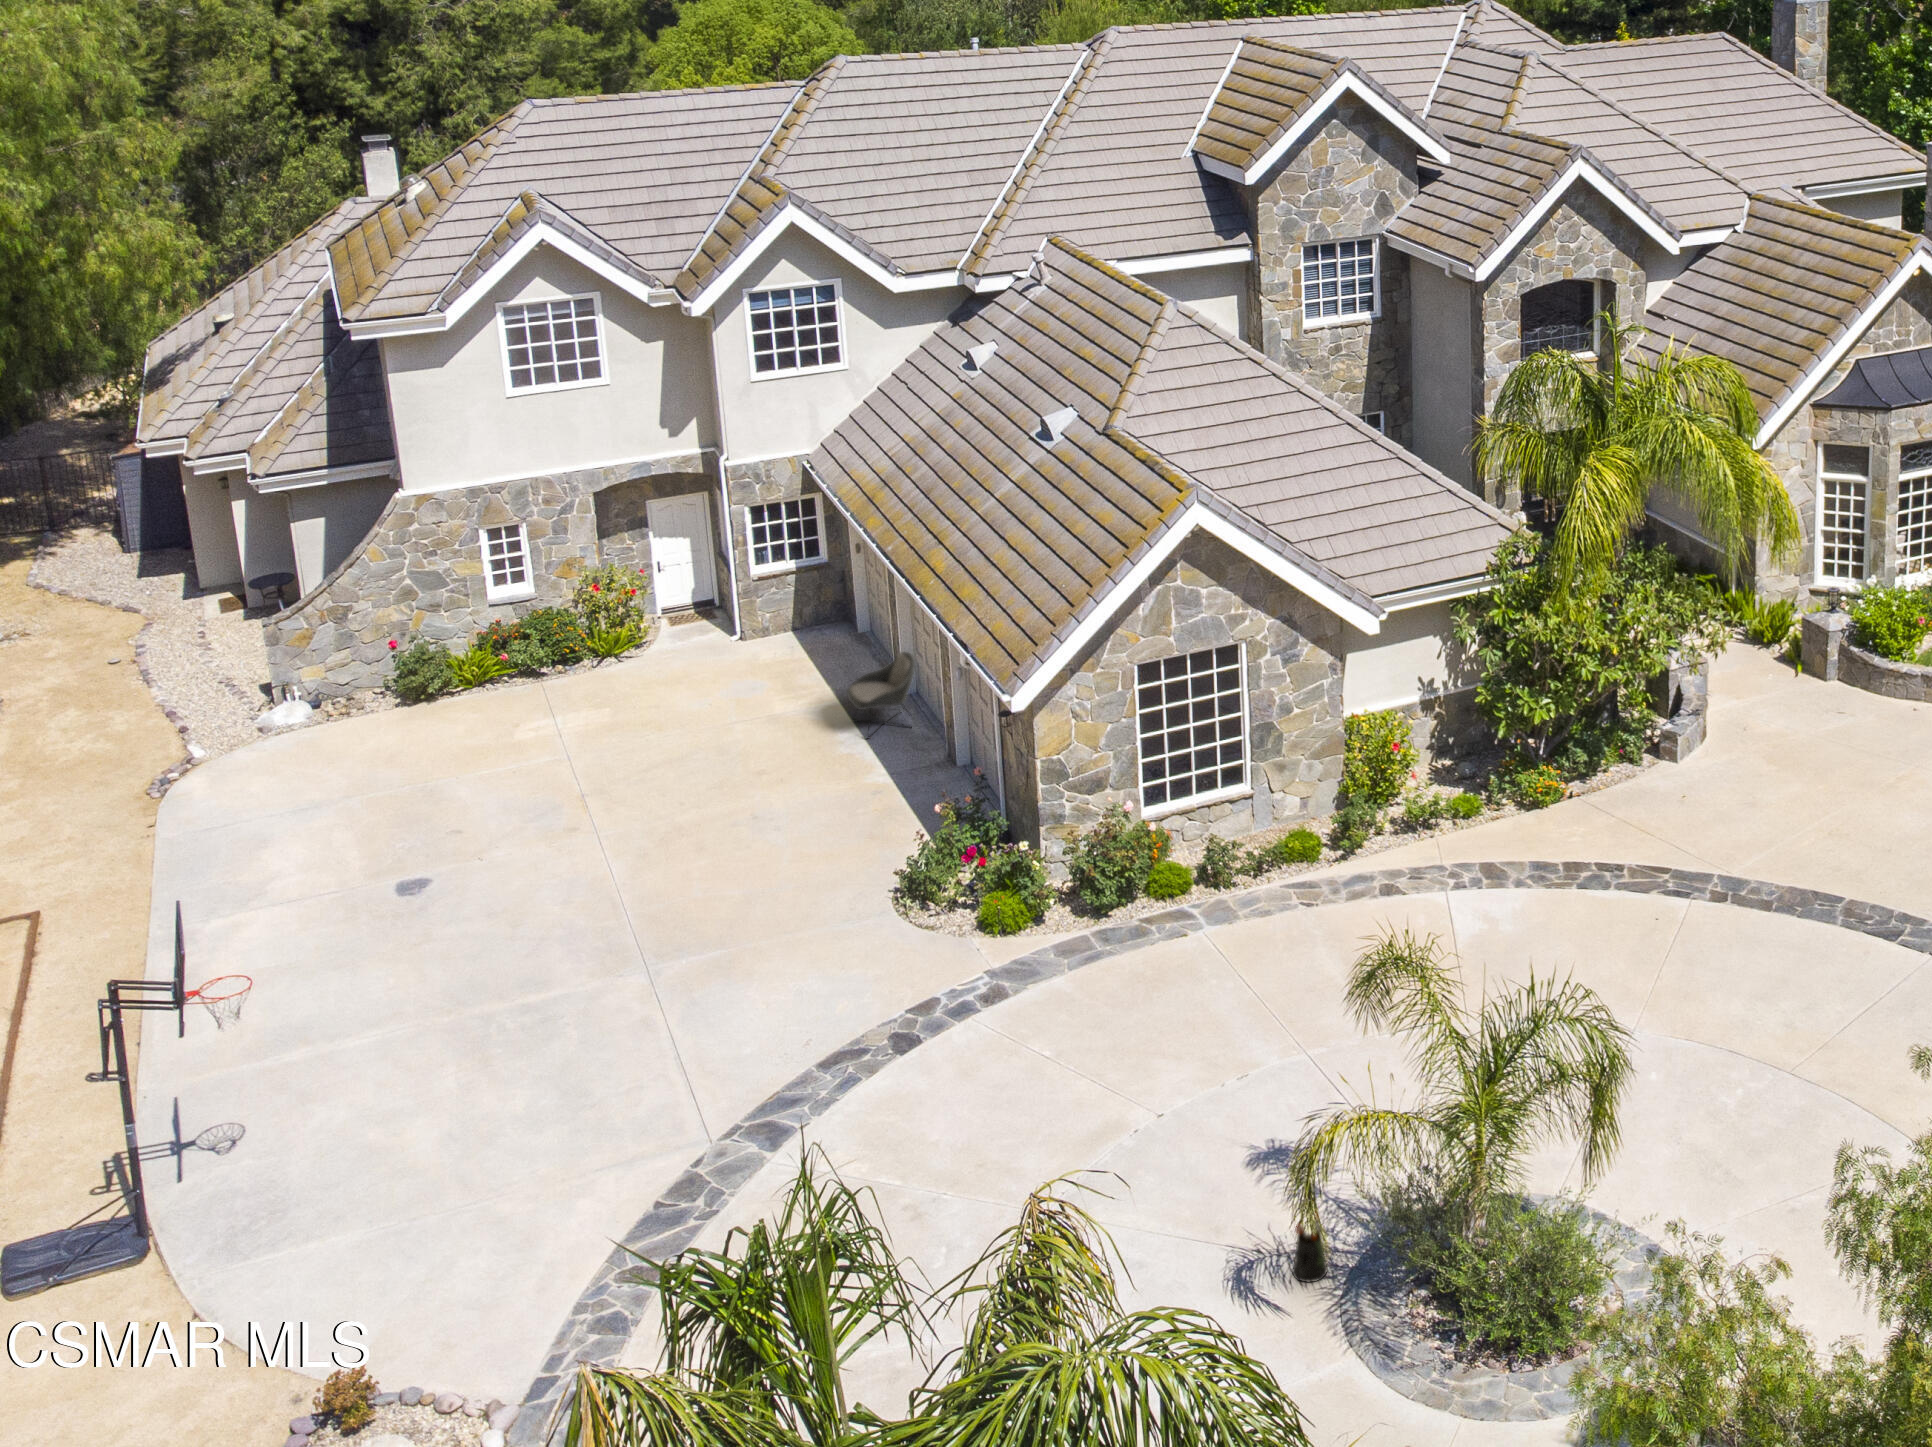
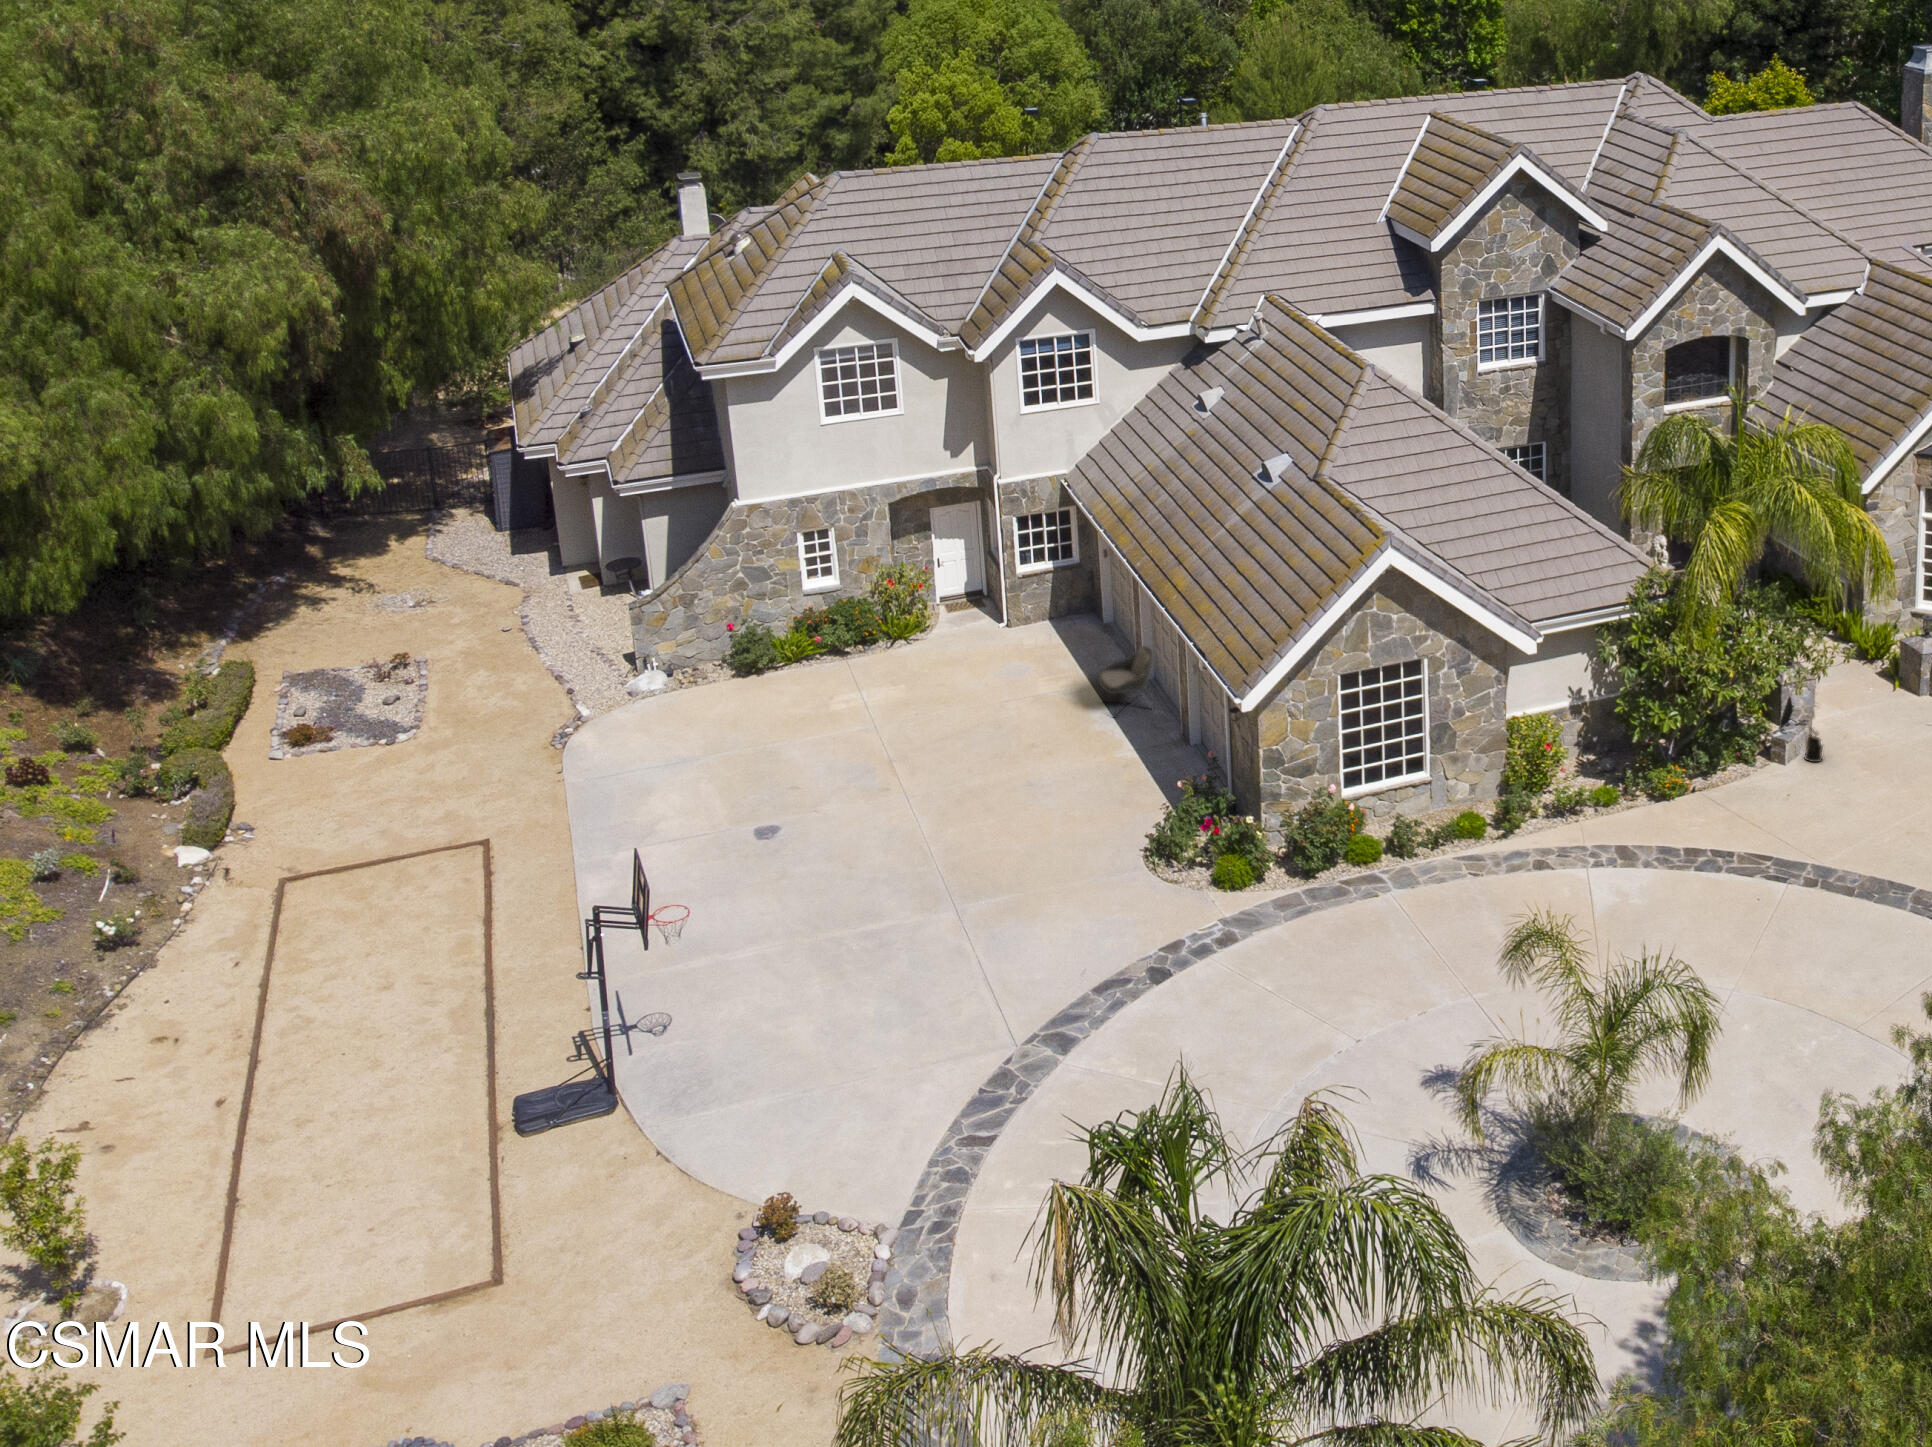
watering can: present [1292,1212,1328,1282] -> present [1804,728,1823,762]

